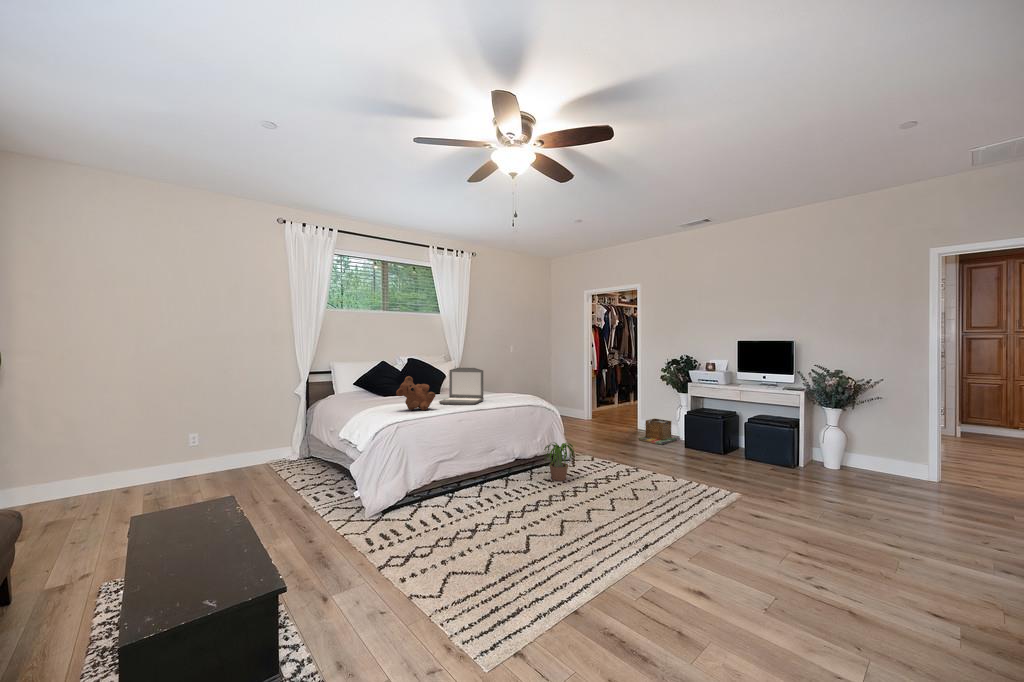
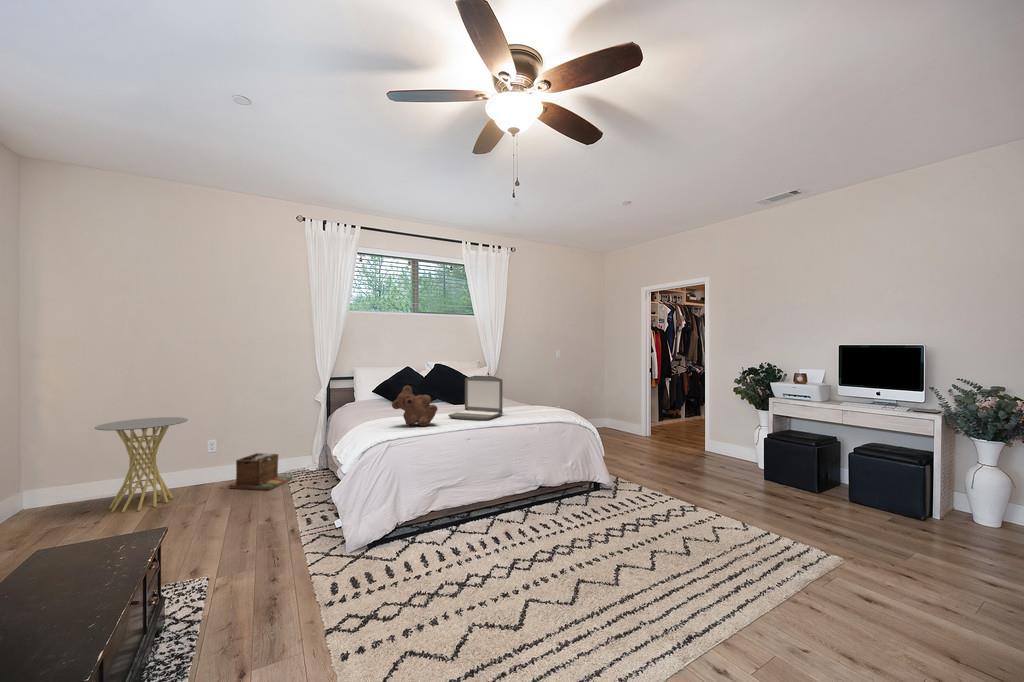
side table: none [90,412,181,504] -> present [95,417,187,513]
laundry basket: present [639,418,677,445] -> present [229,453,292,490]
potted plant: present [544,442,575,481] -> none [569,469,617,518]

